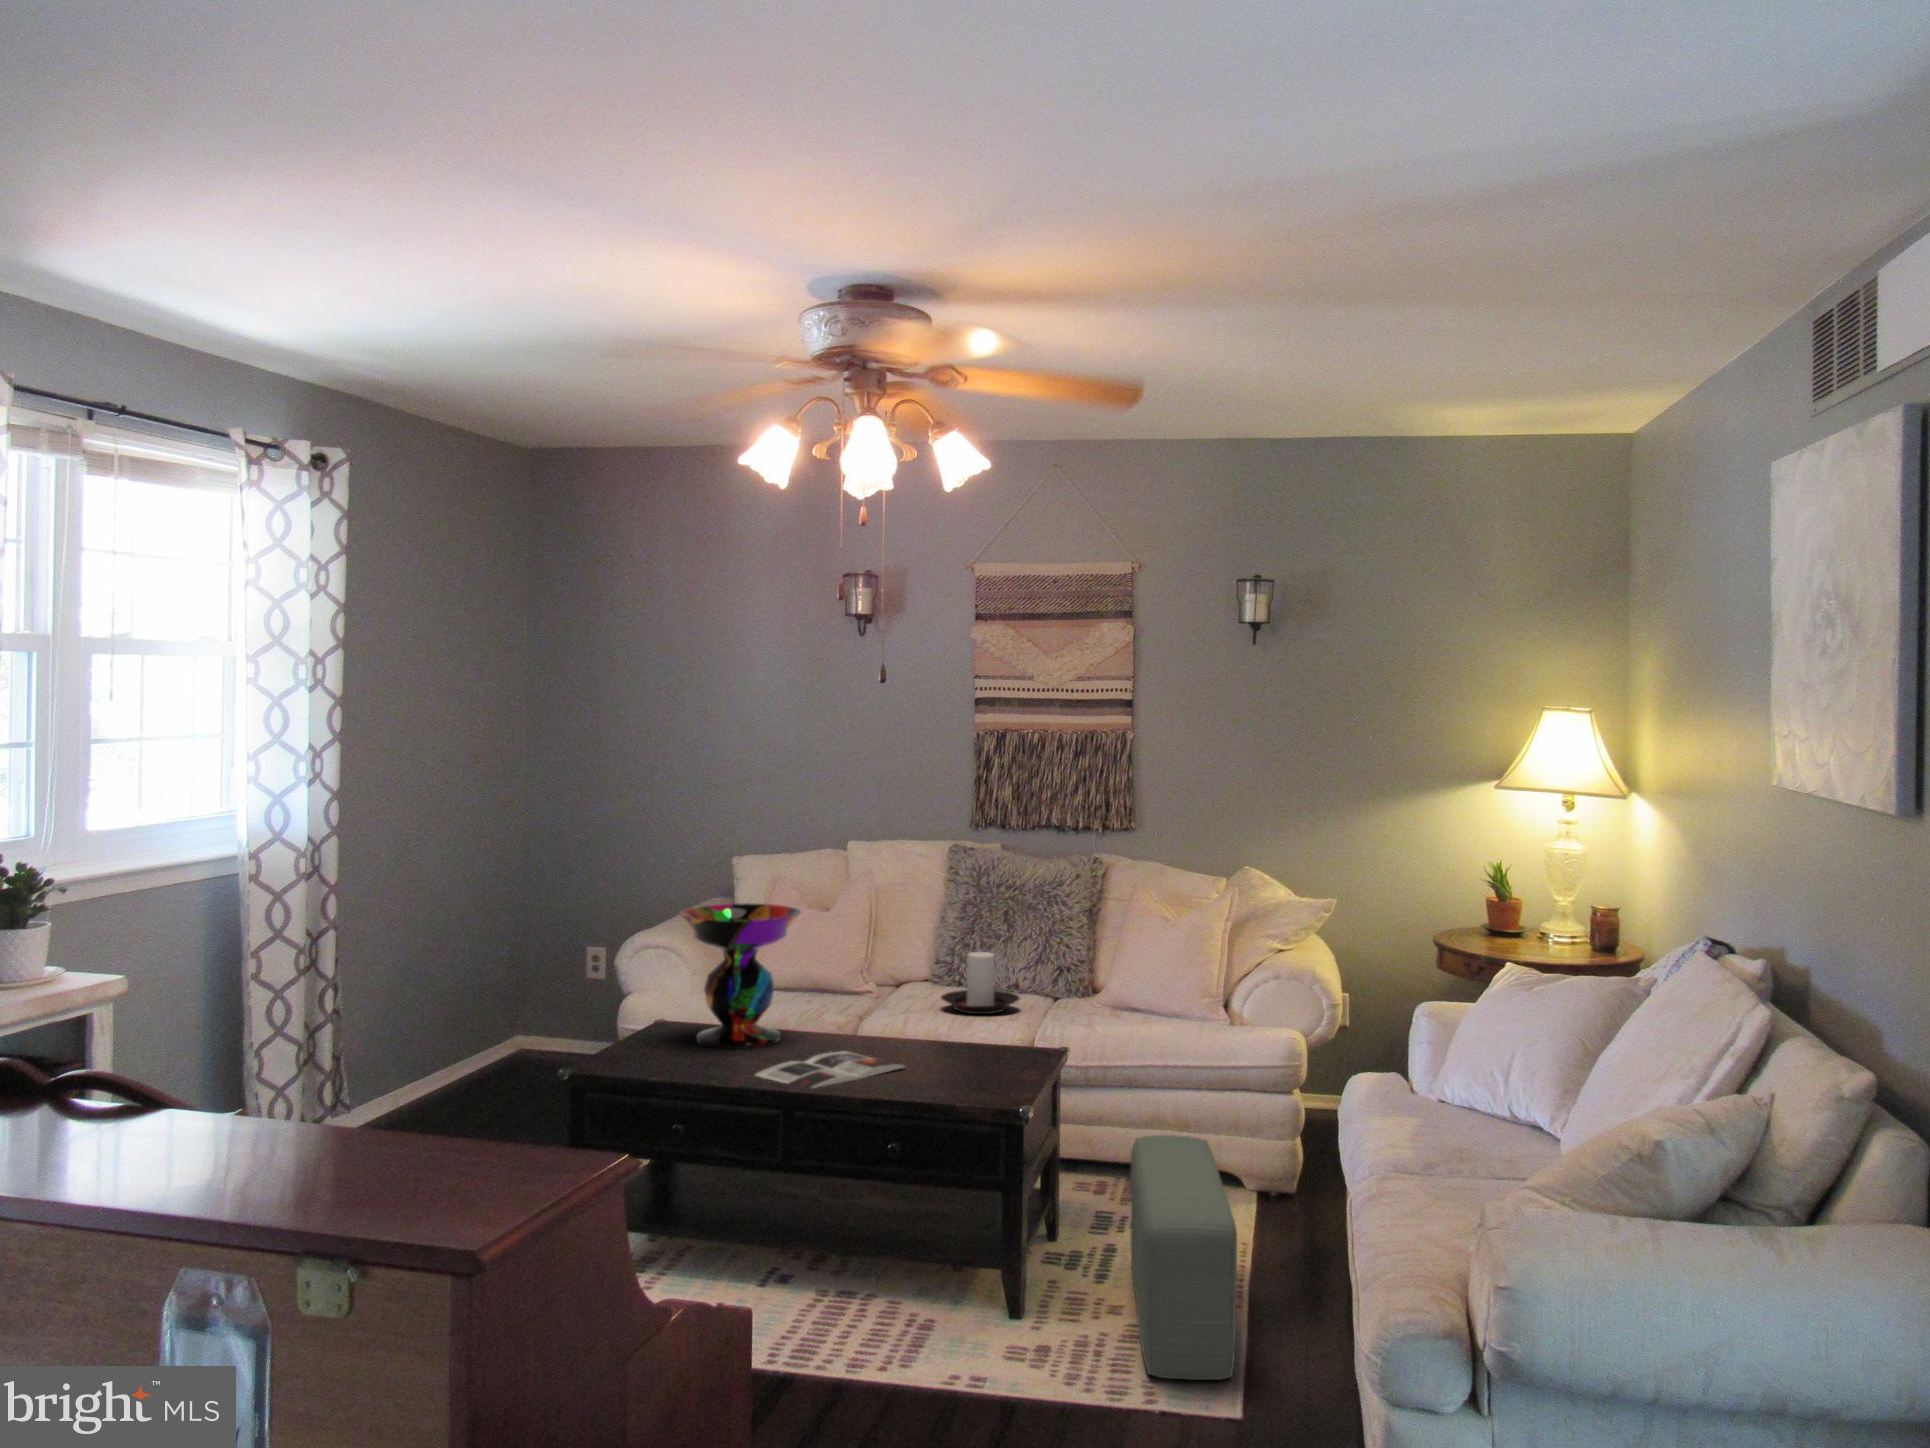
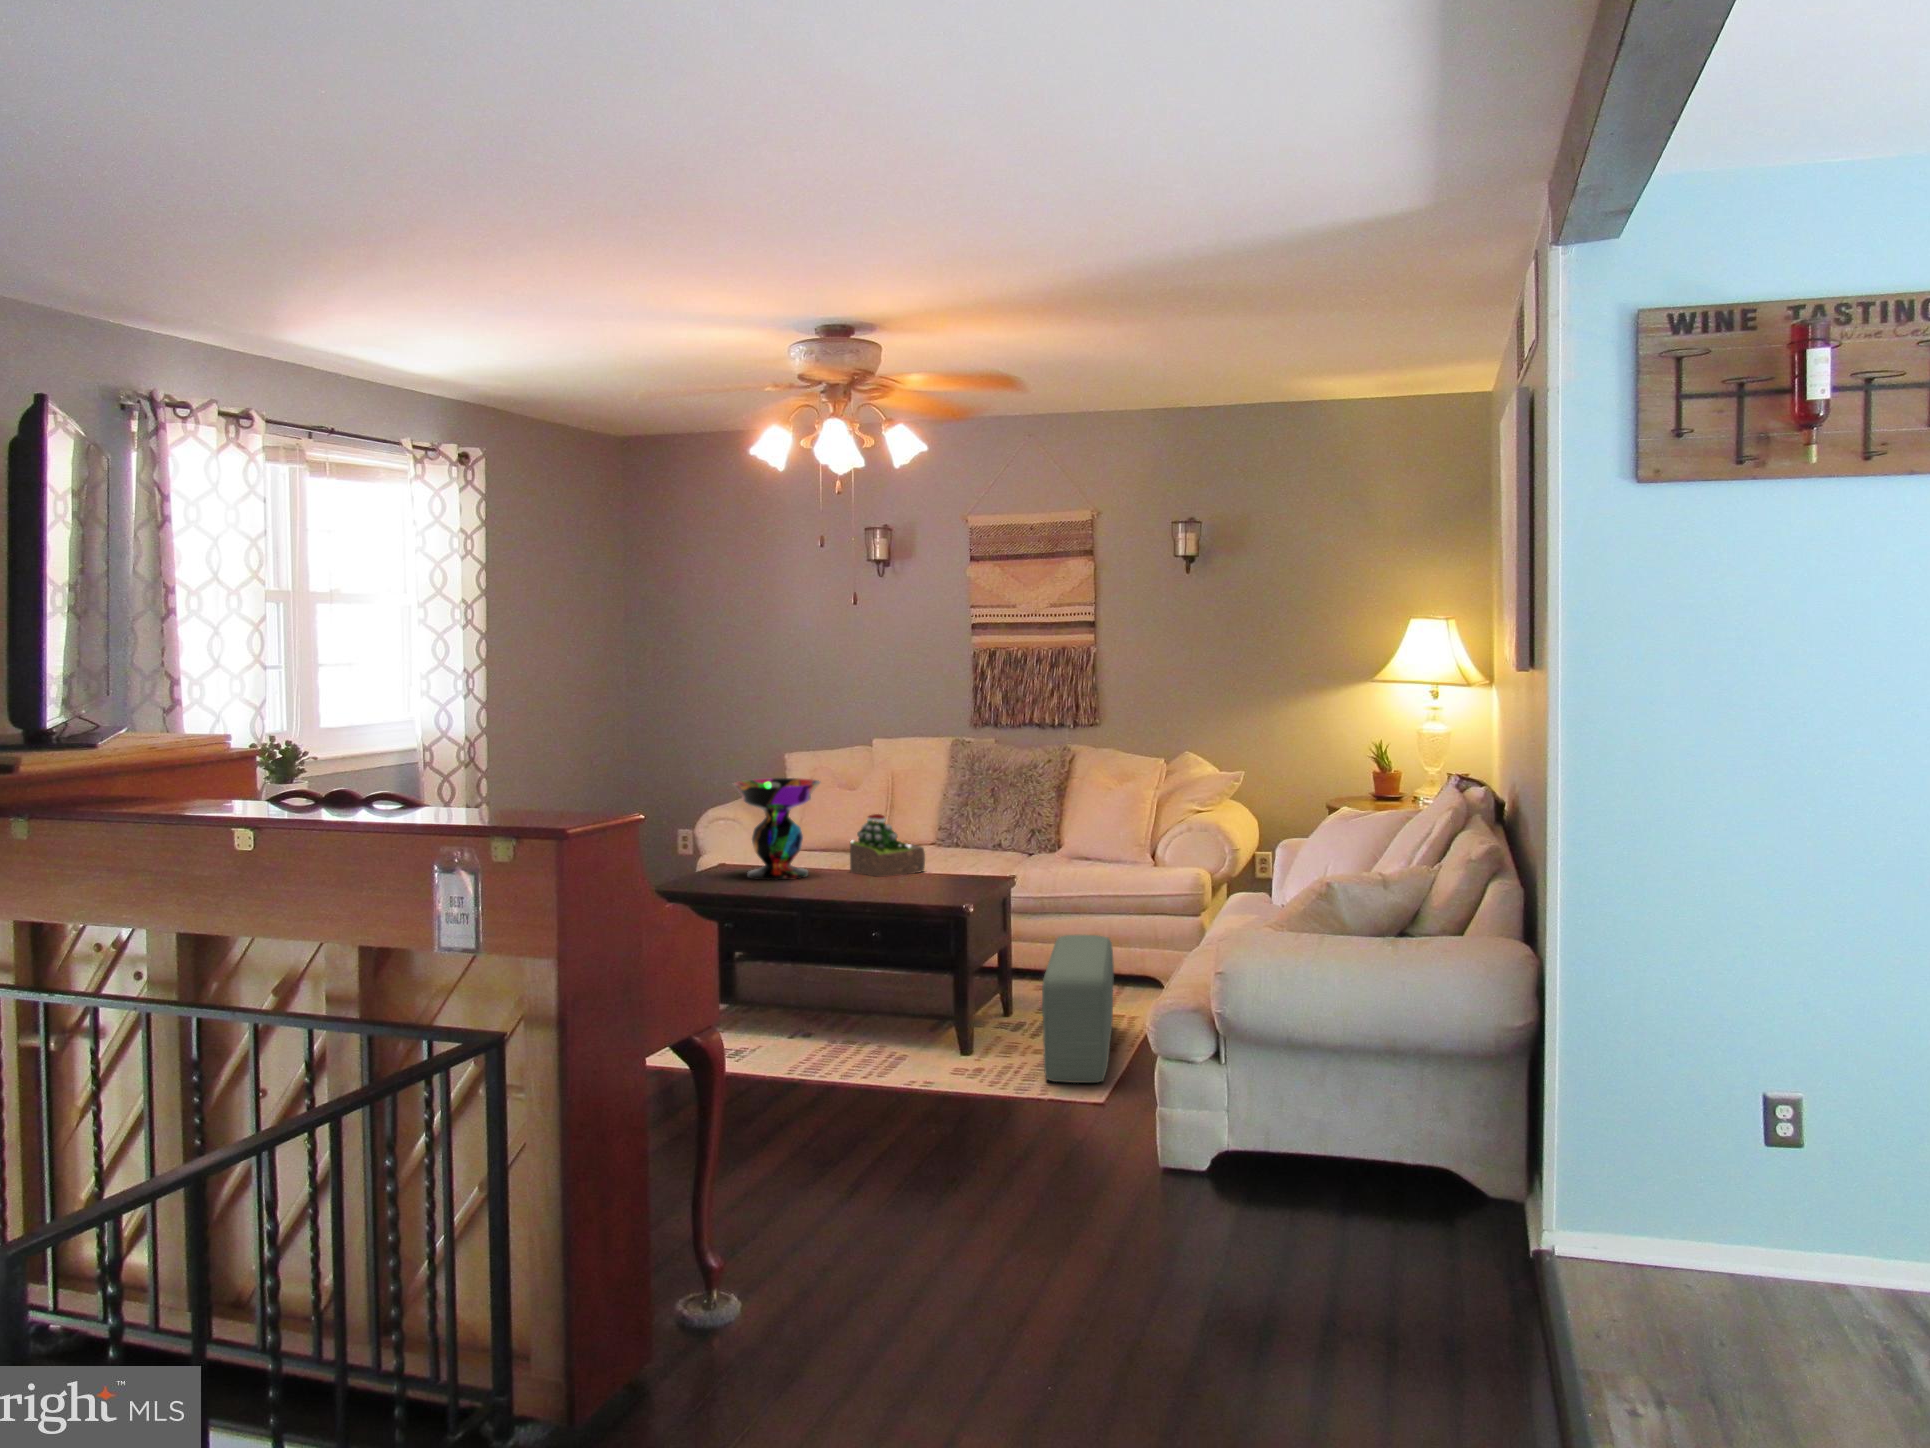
candle holder: present [941,952,1019,1014] -> none [936,816,996,863]
succulent plant: none [835,954,936,1044] -> present [850,814,925,877]
magazine: present [755,1051,904,1088] -> none [783,879,892,900]

